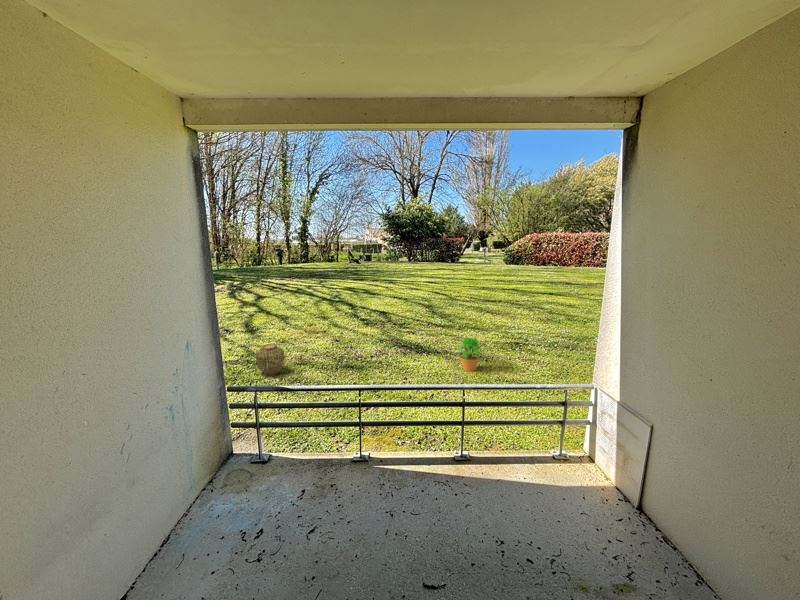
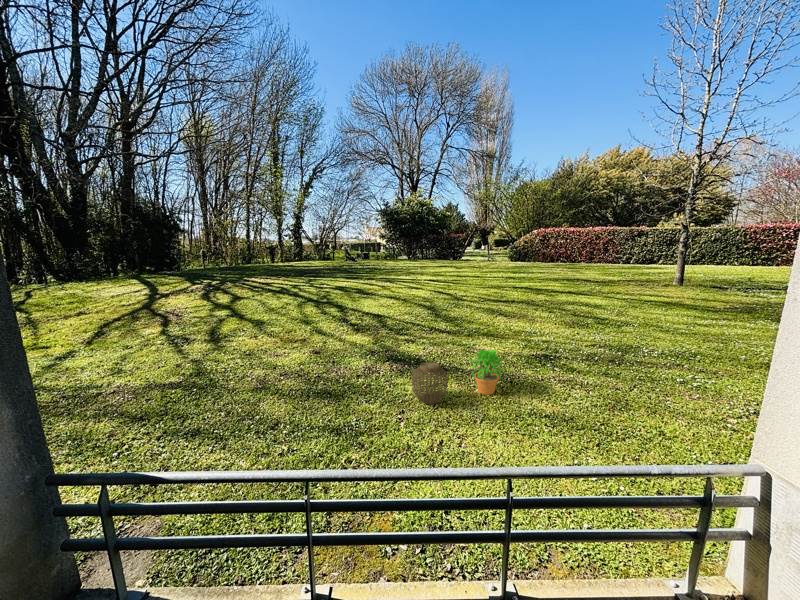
woven basket: present [256,344,284,374] -> present [412,362,448,404]

